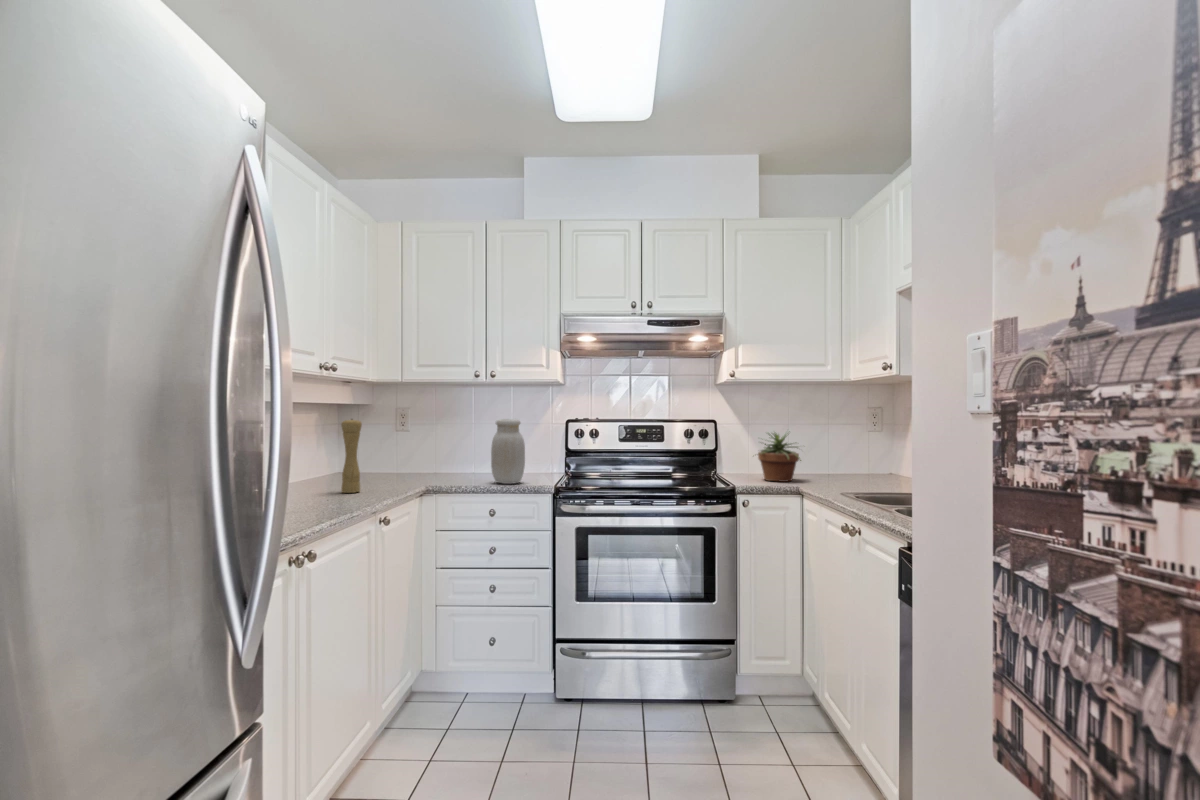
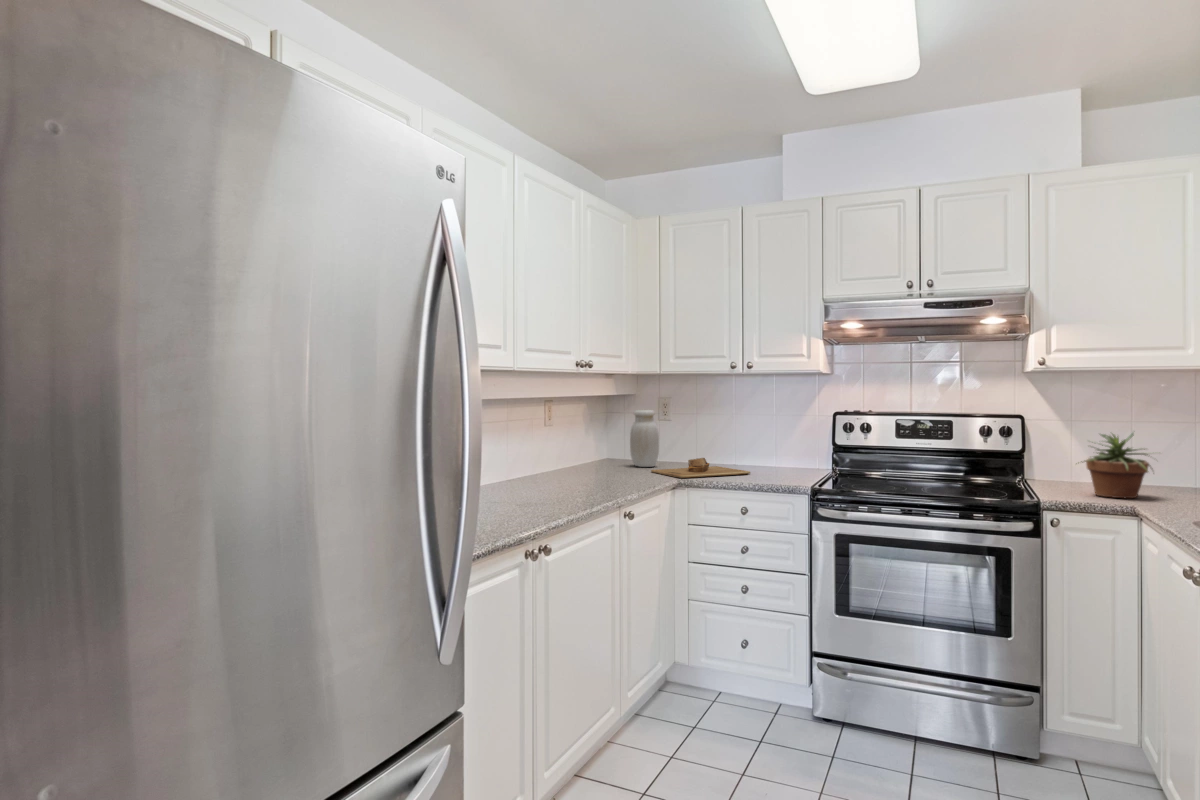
pepper mill: present [341,419,362,493] -> none [602,414,619,484]
jar: present [491,419,525,484] -> present [630,410,659,467]
cutting board: none [396,462,494,483] -> present [651,458,750,478]

